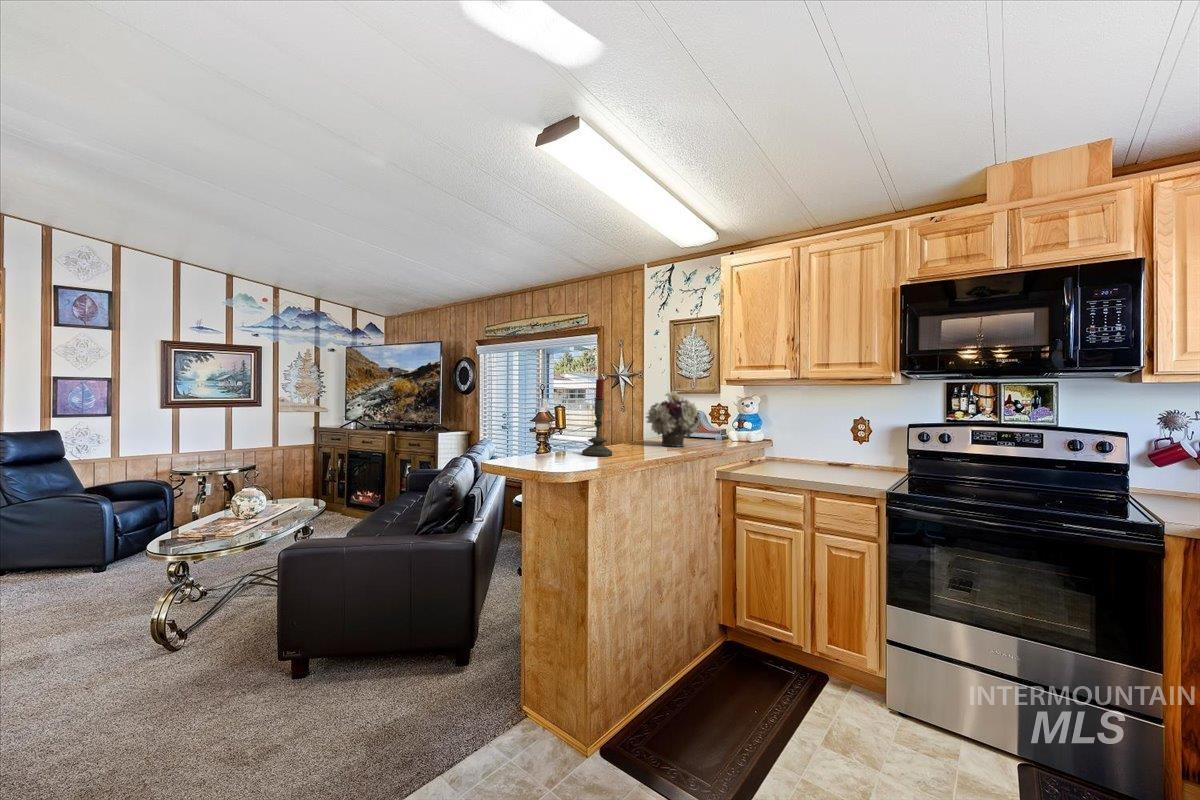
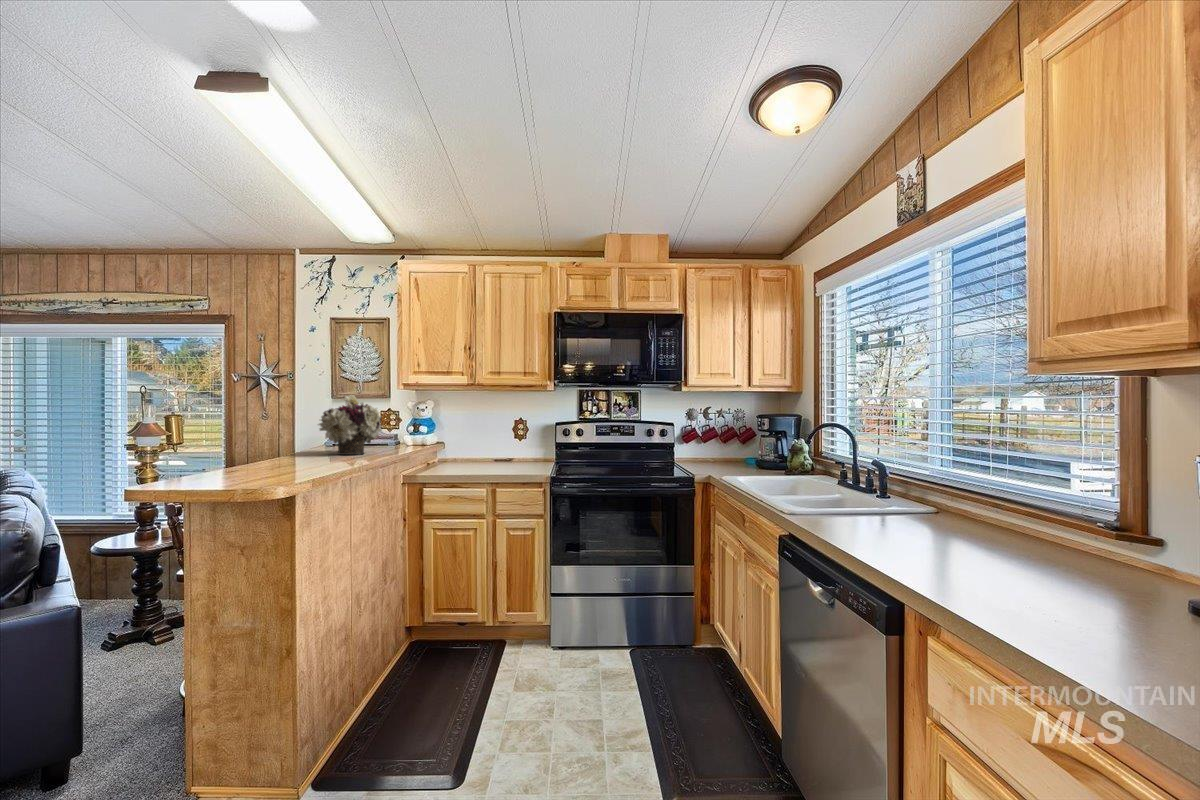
candle: present [582,379,612,456] -> none [246,378,291,473]

